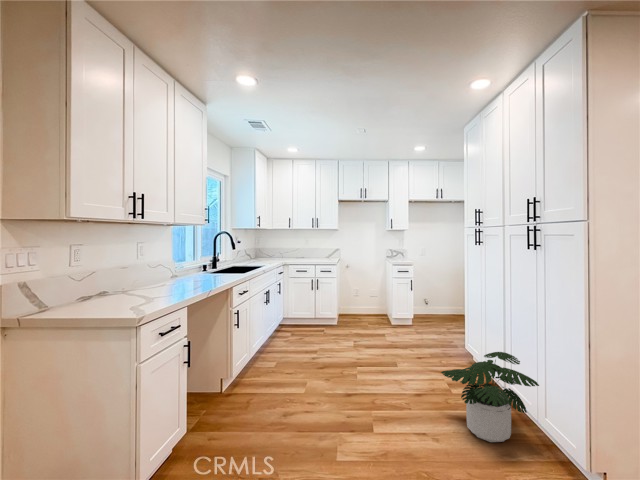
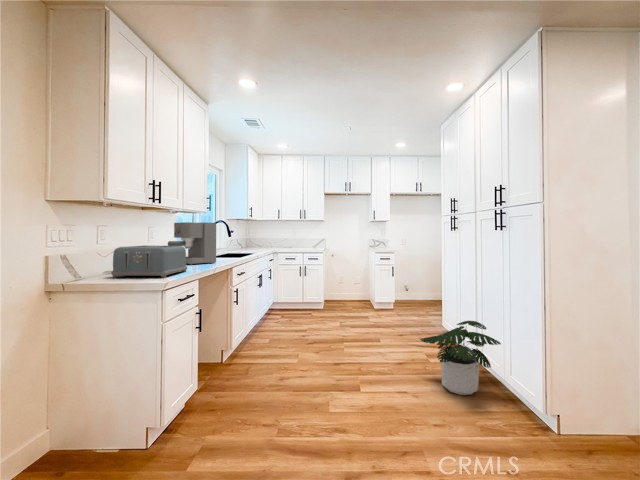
coffee maker: none [159,240,214,287] -> present [168,222,216,265]
toaster: none [84,270,175,310] -> present [111,246,187,278]

